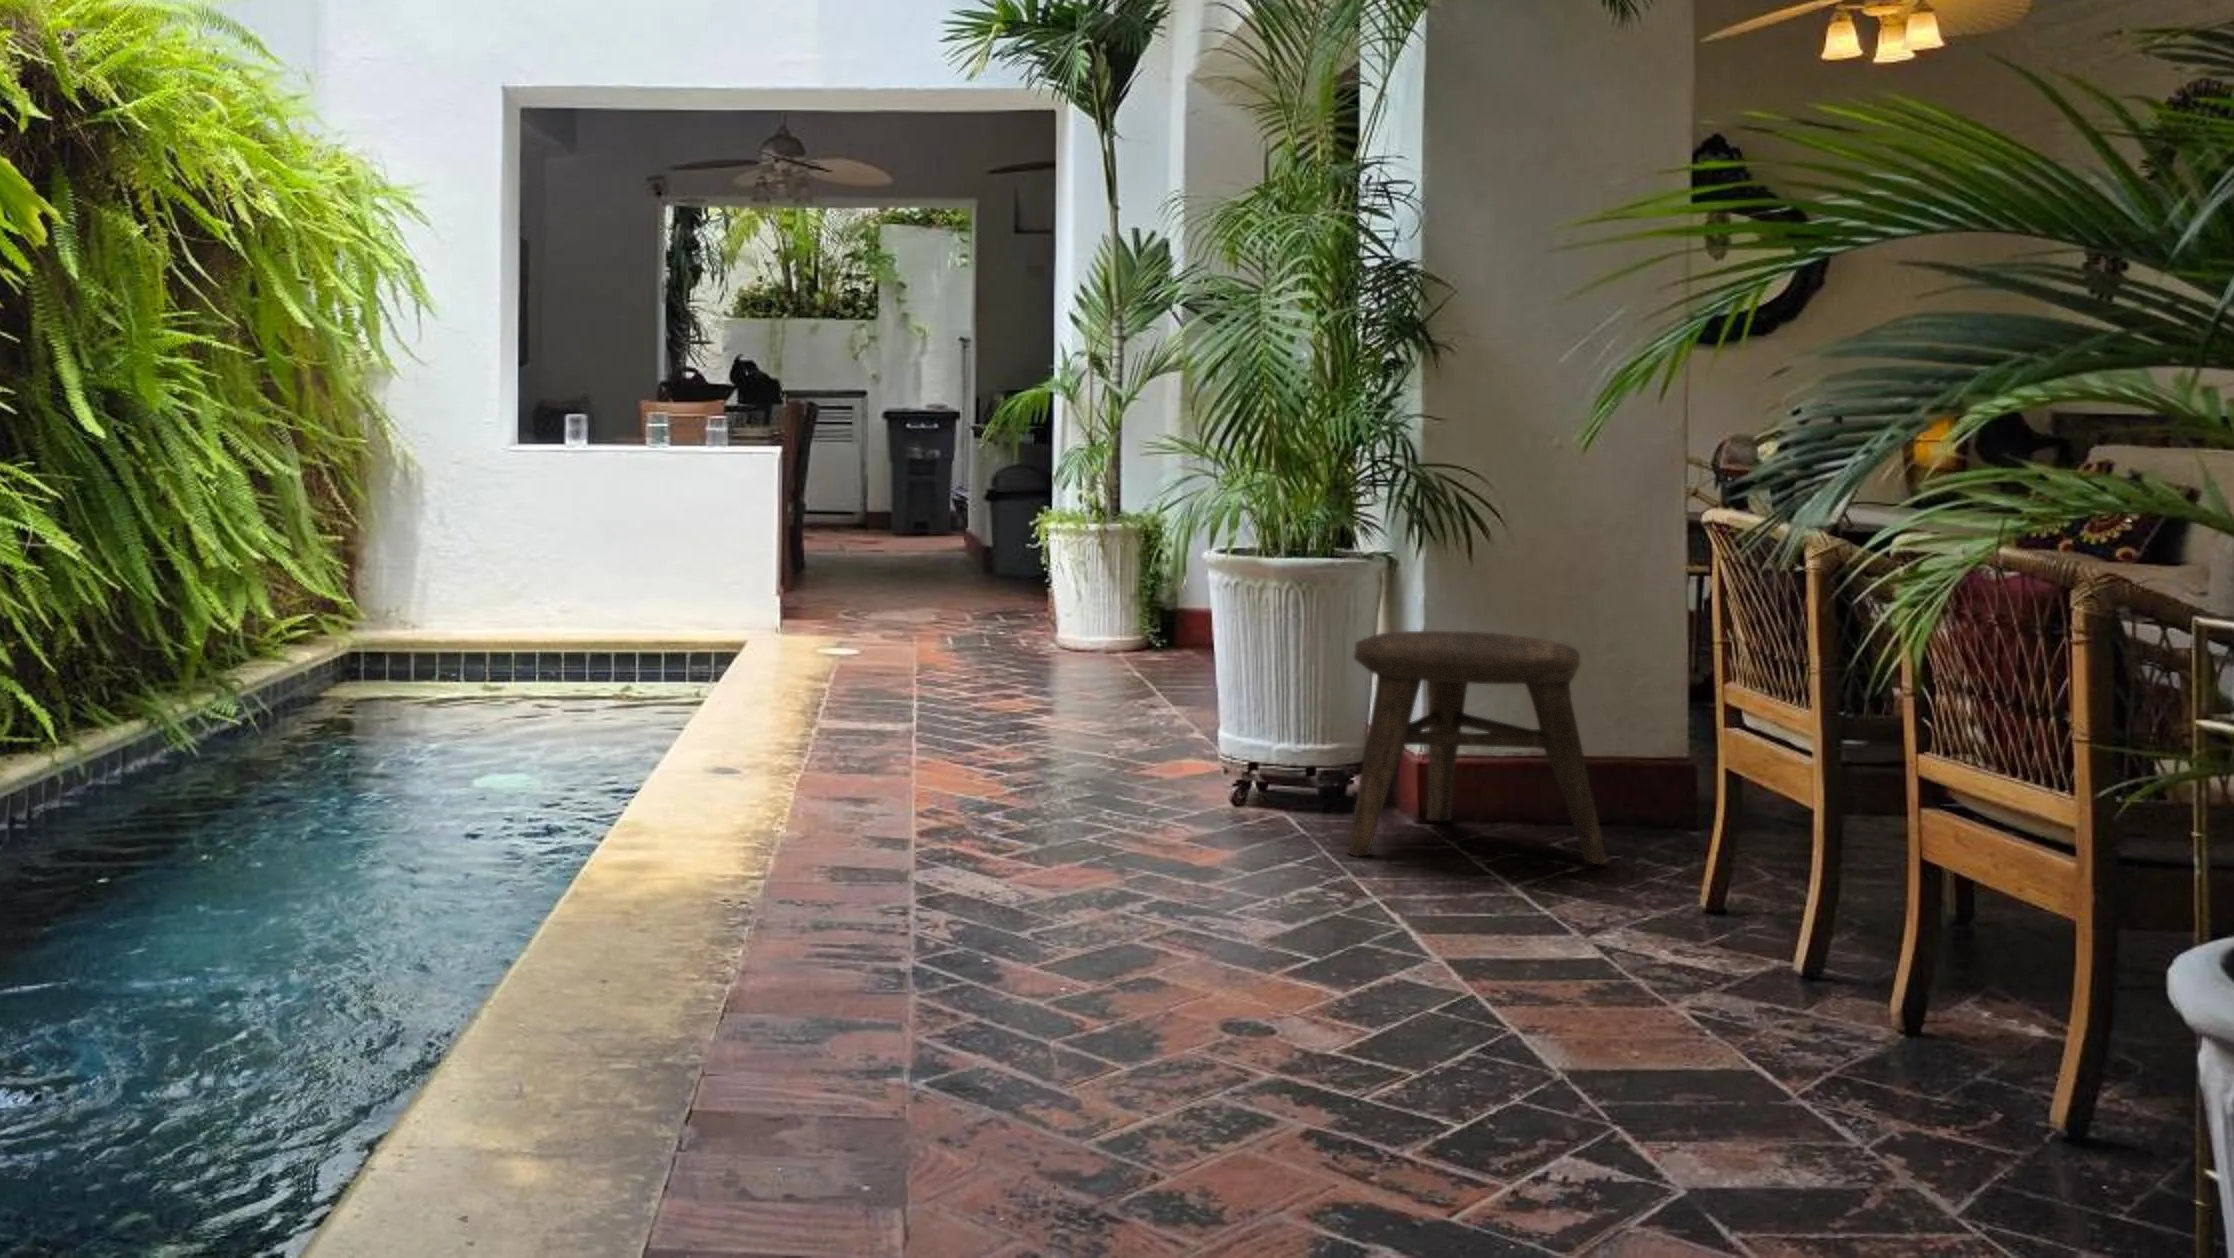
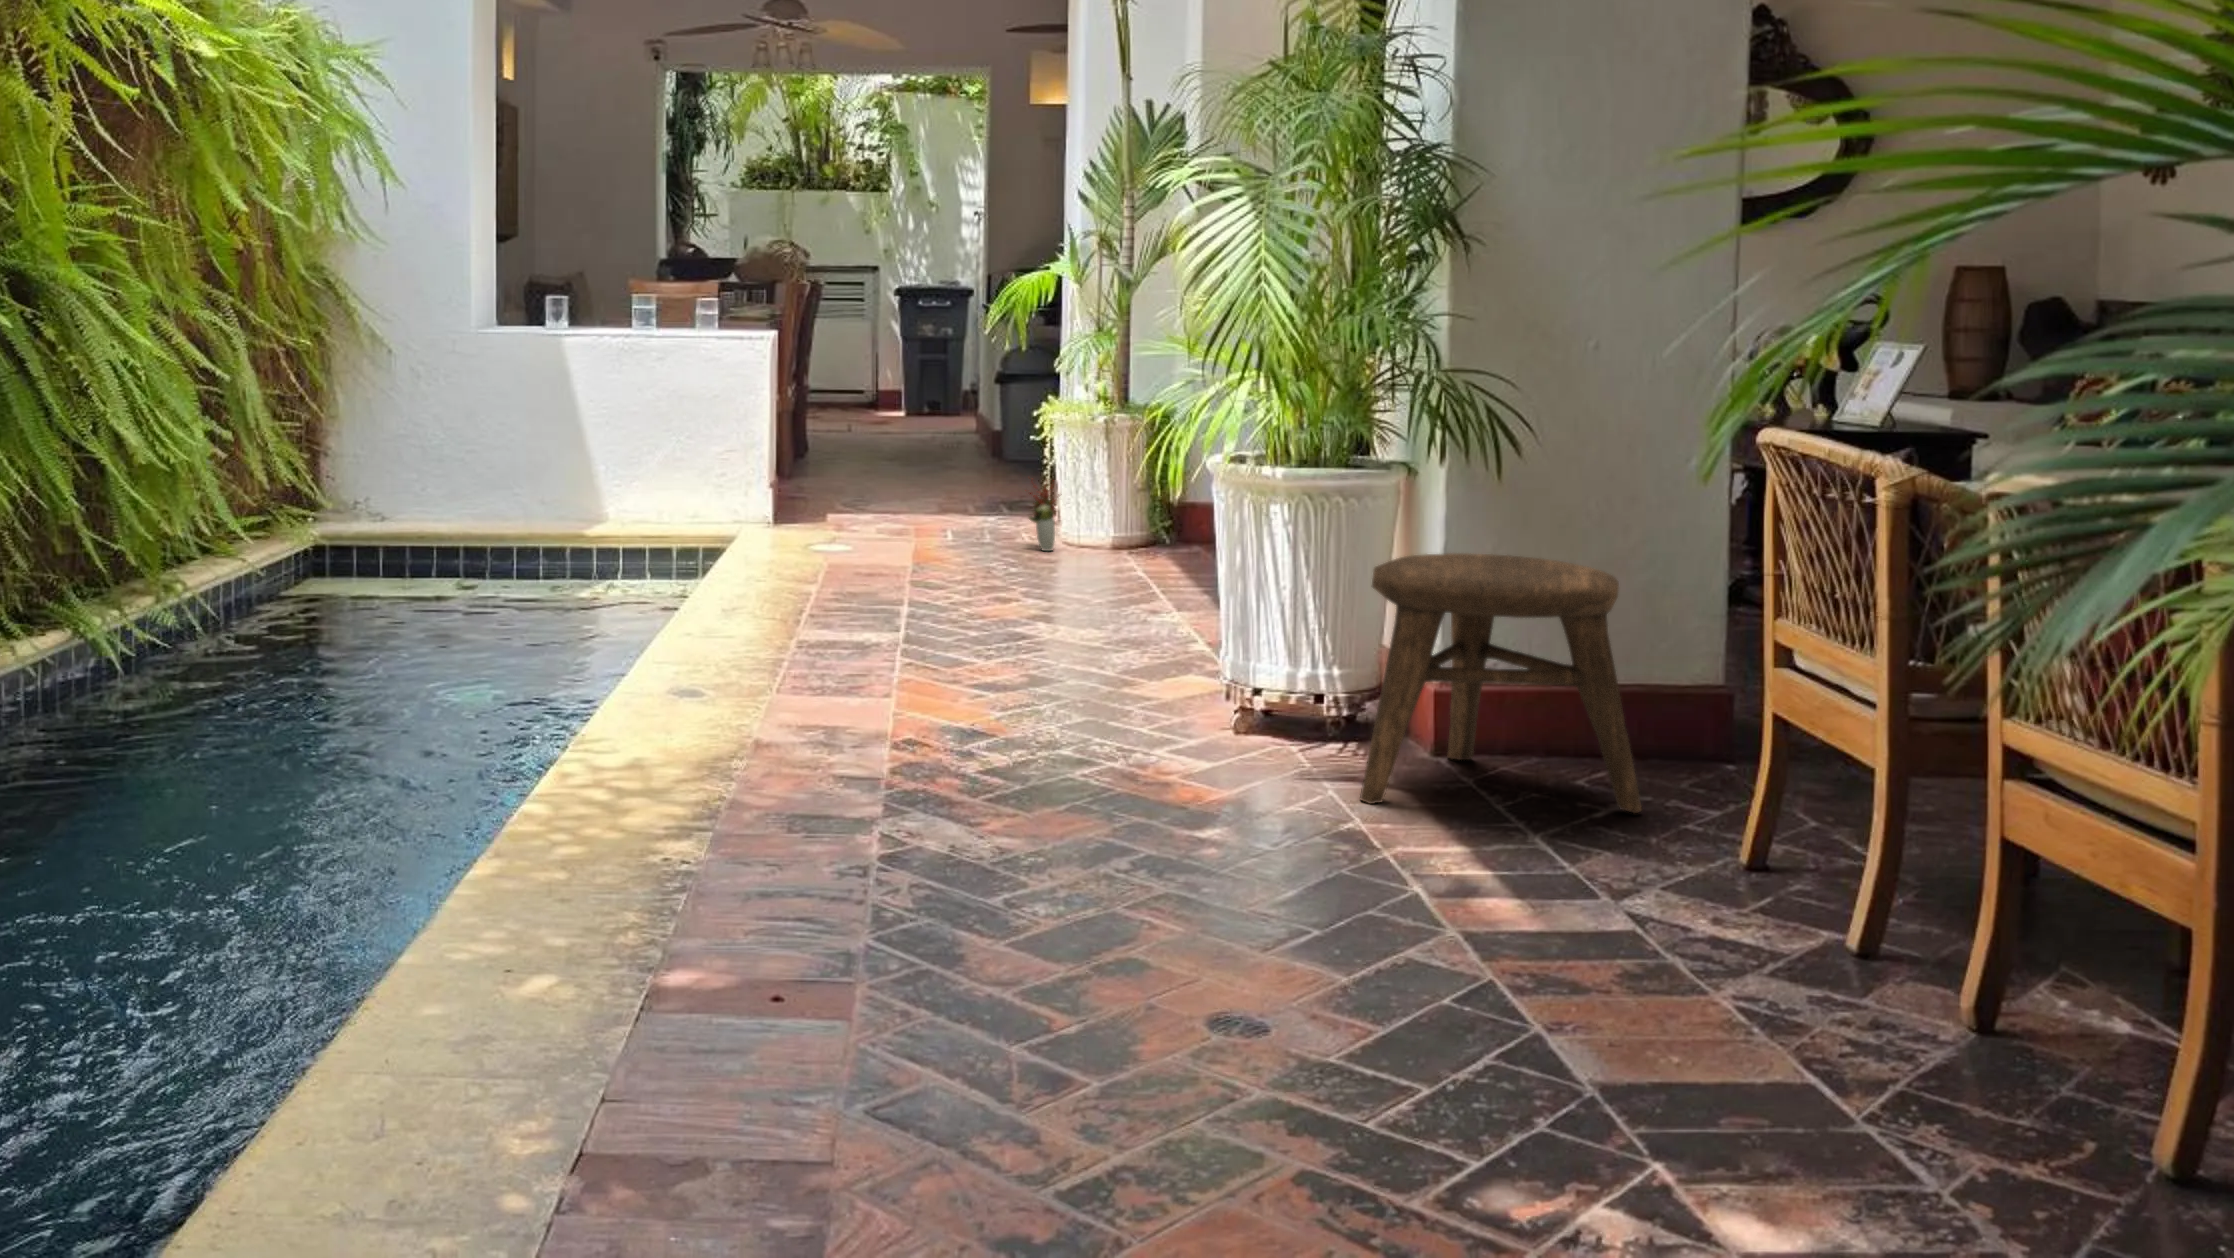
decorative plant: none [1021,579,1056,649] -> present [1029,478,1055,551]

